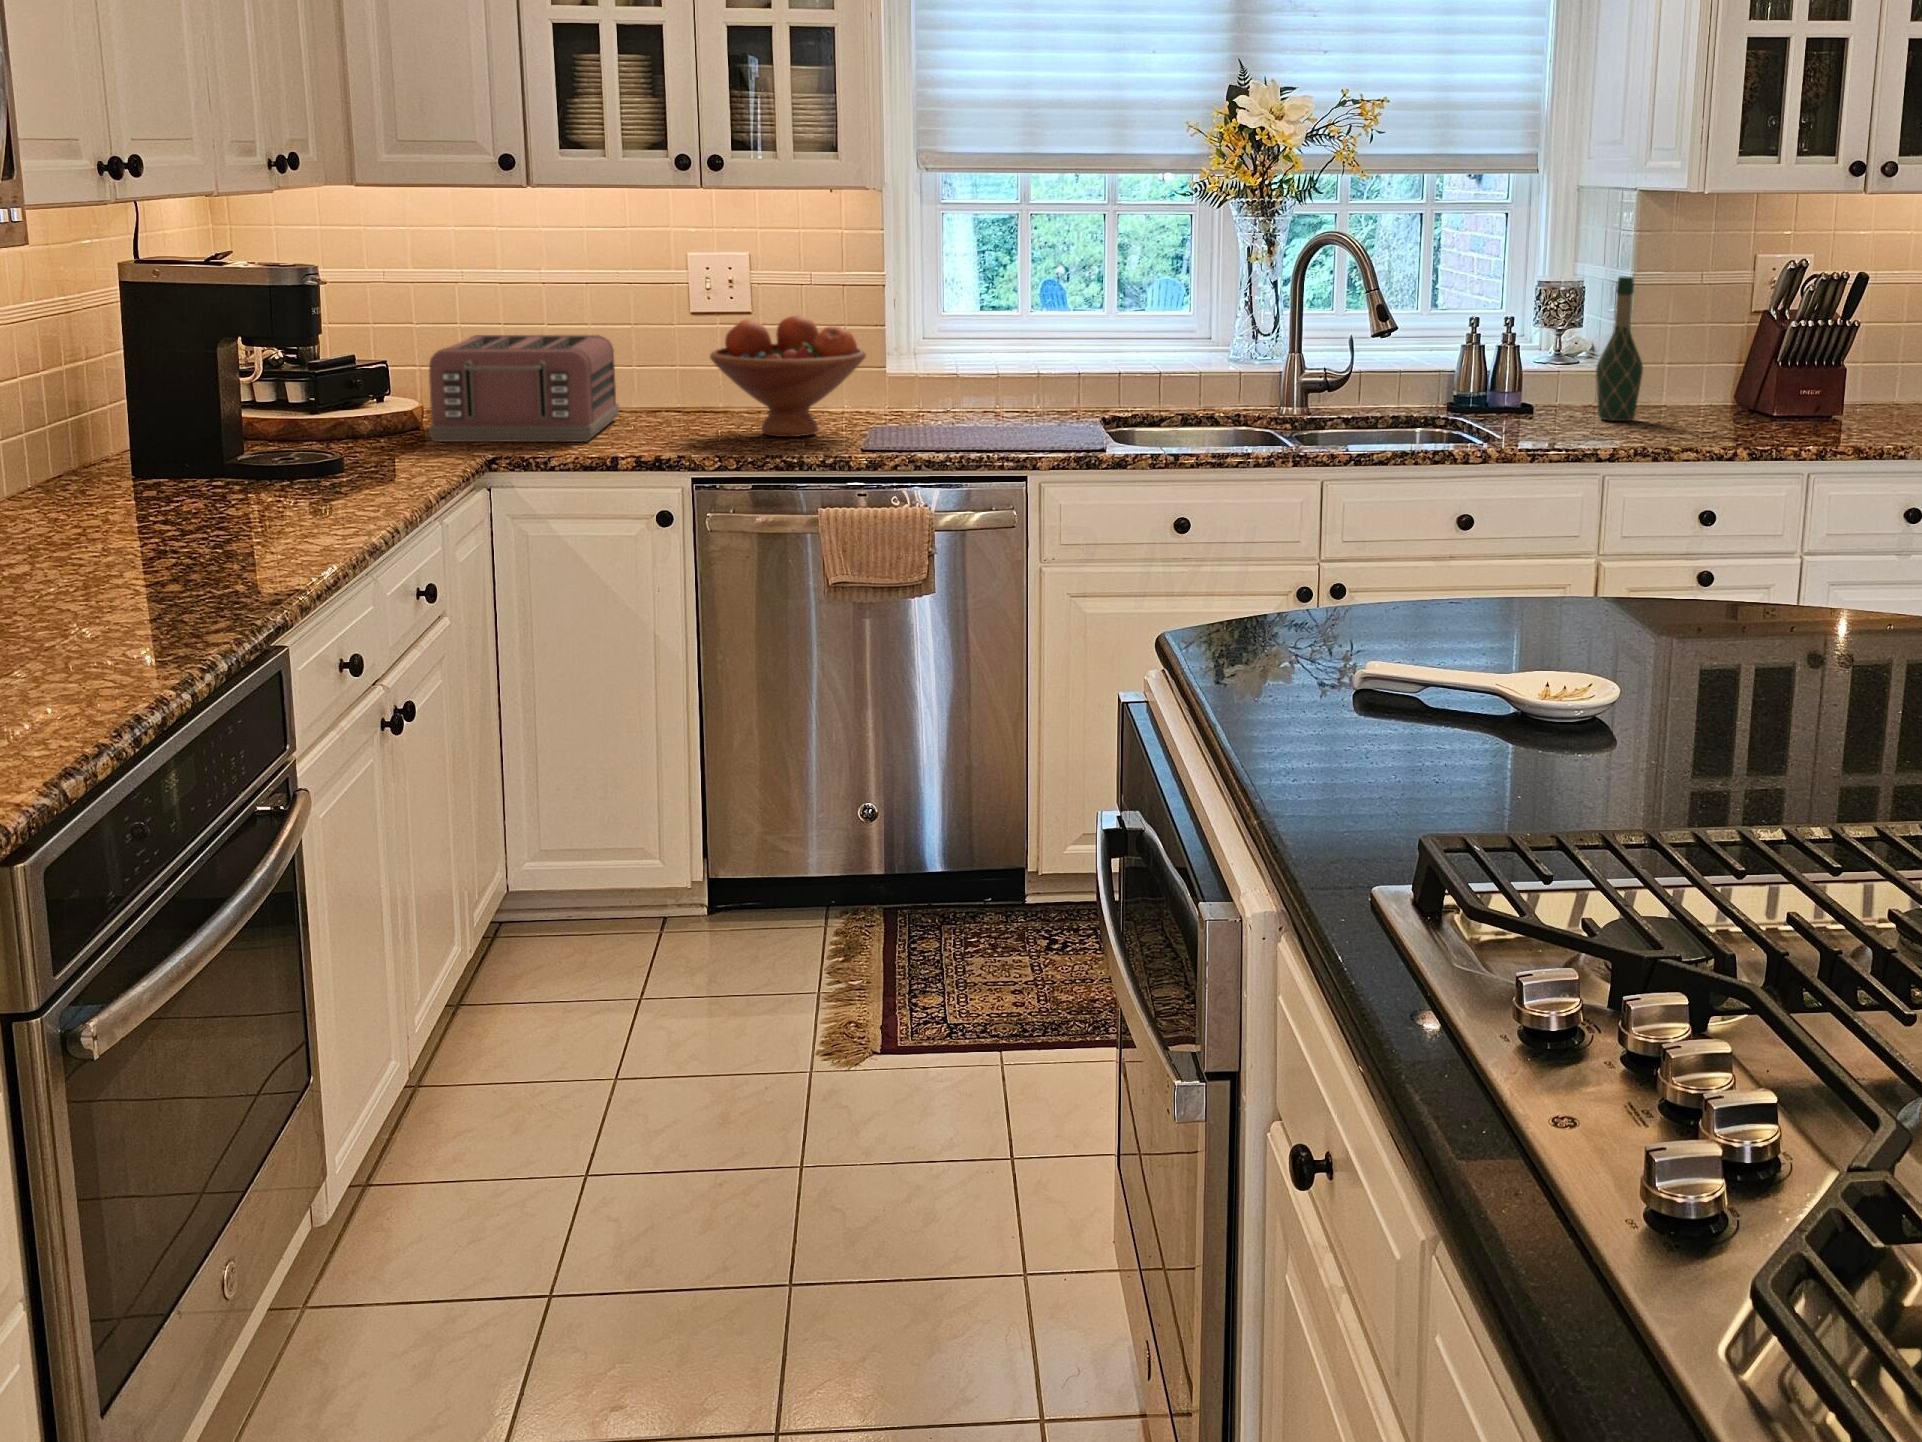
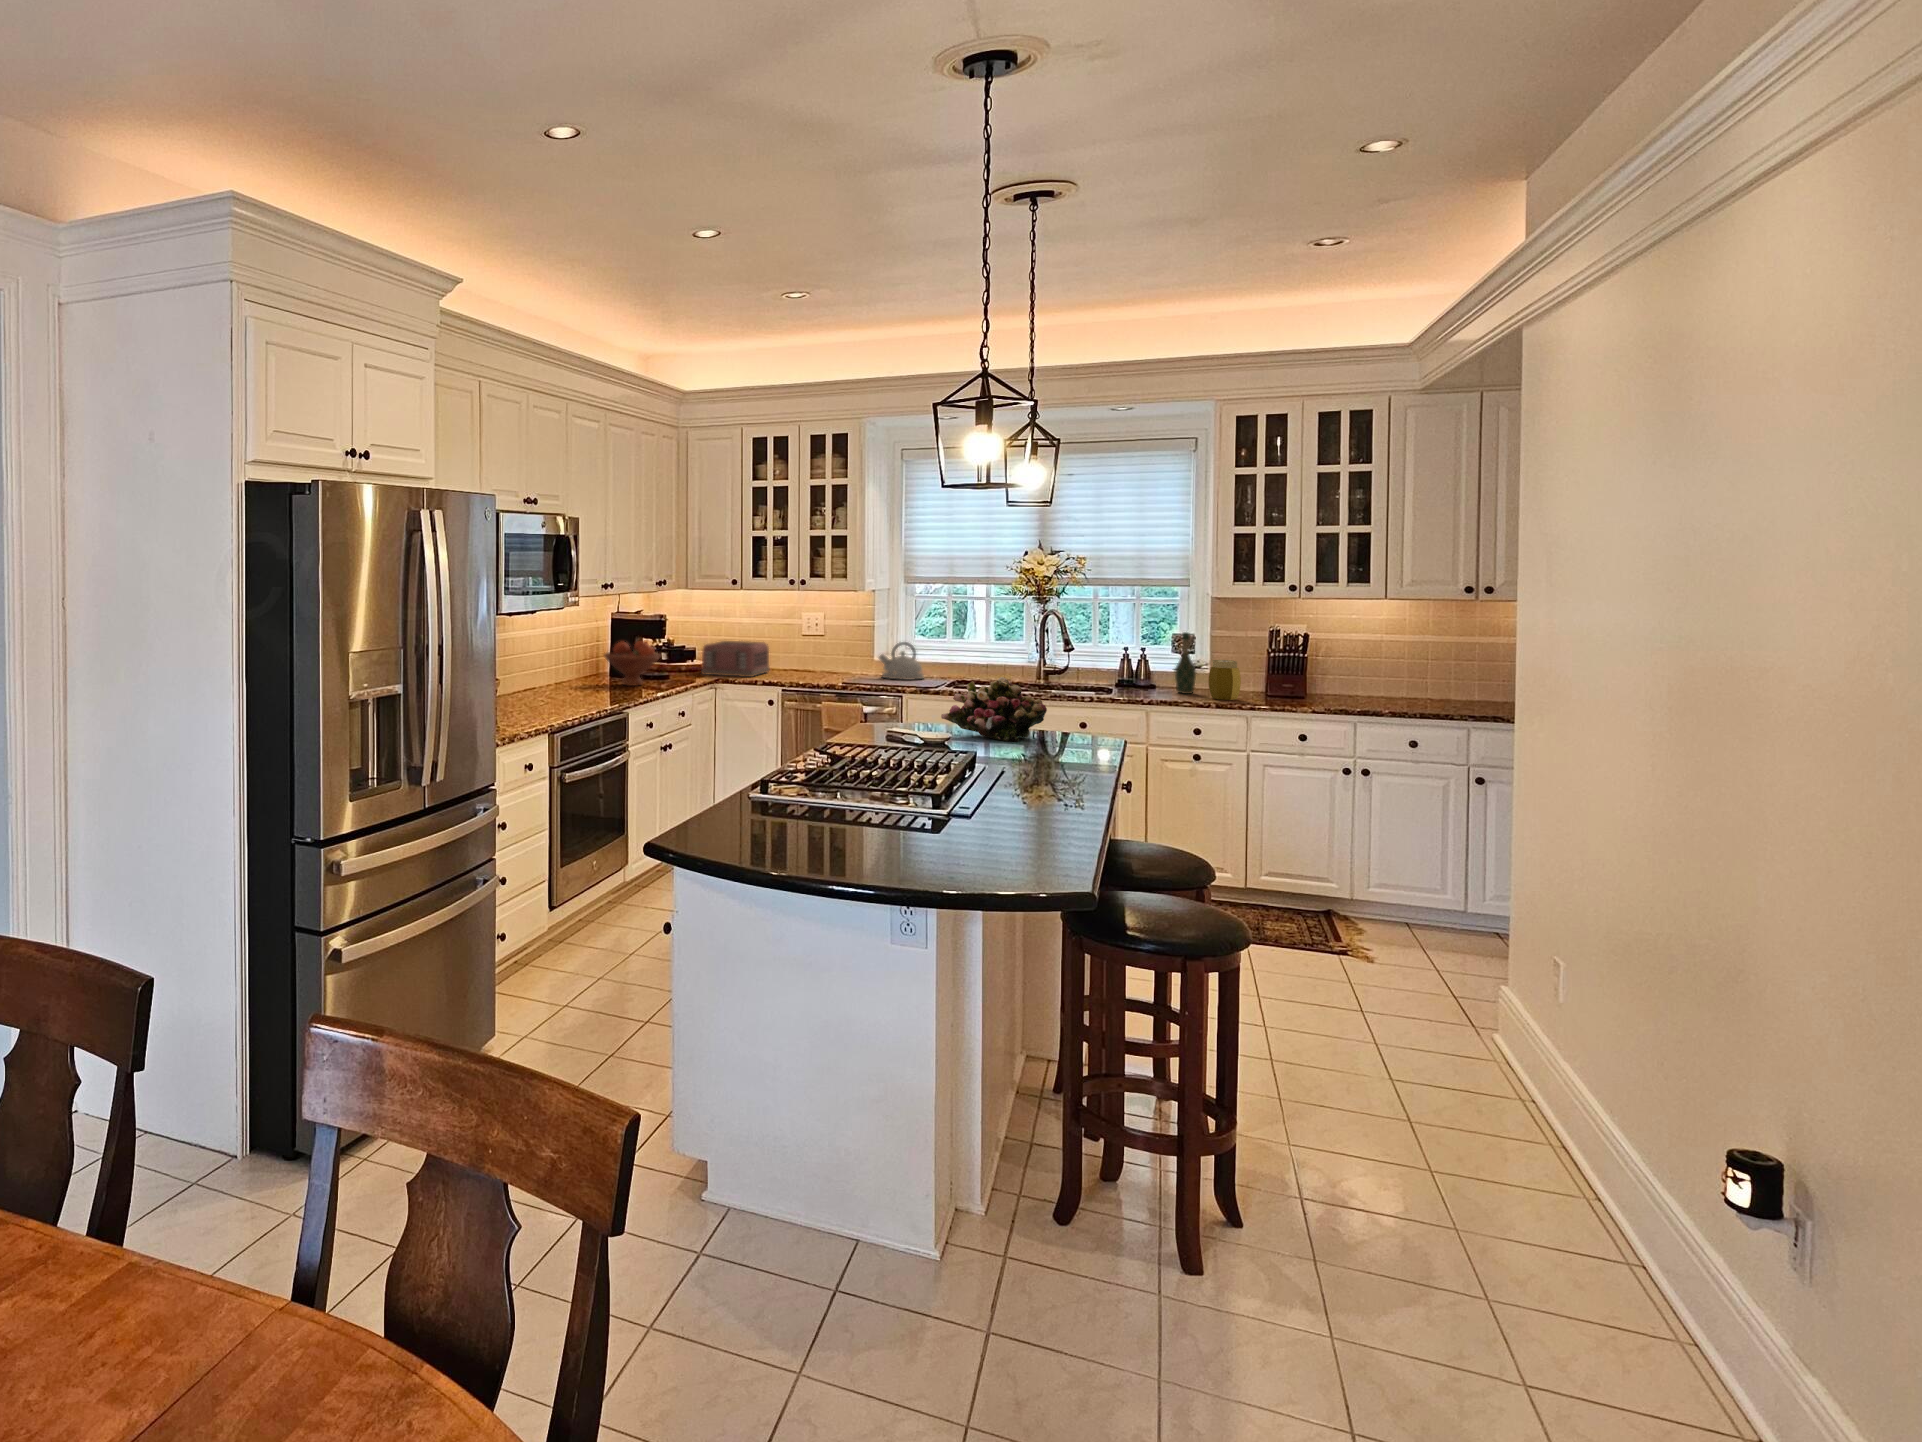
fruit bowl: present [710,316,866,437] -> present [604,641,661,686]
kettle: none [915,320,1027,422] -> present [879,642,924,680]
jar: none [1696,340,1761,435] -> present [1209,660,1241,700]
flower arrangement: none [1508,463,1864,697] -> present [941,677,1047,742]

